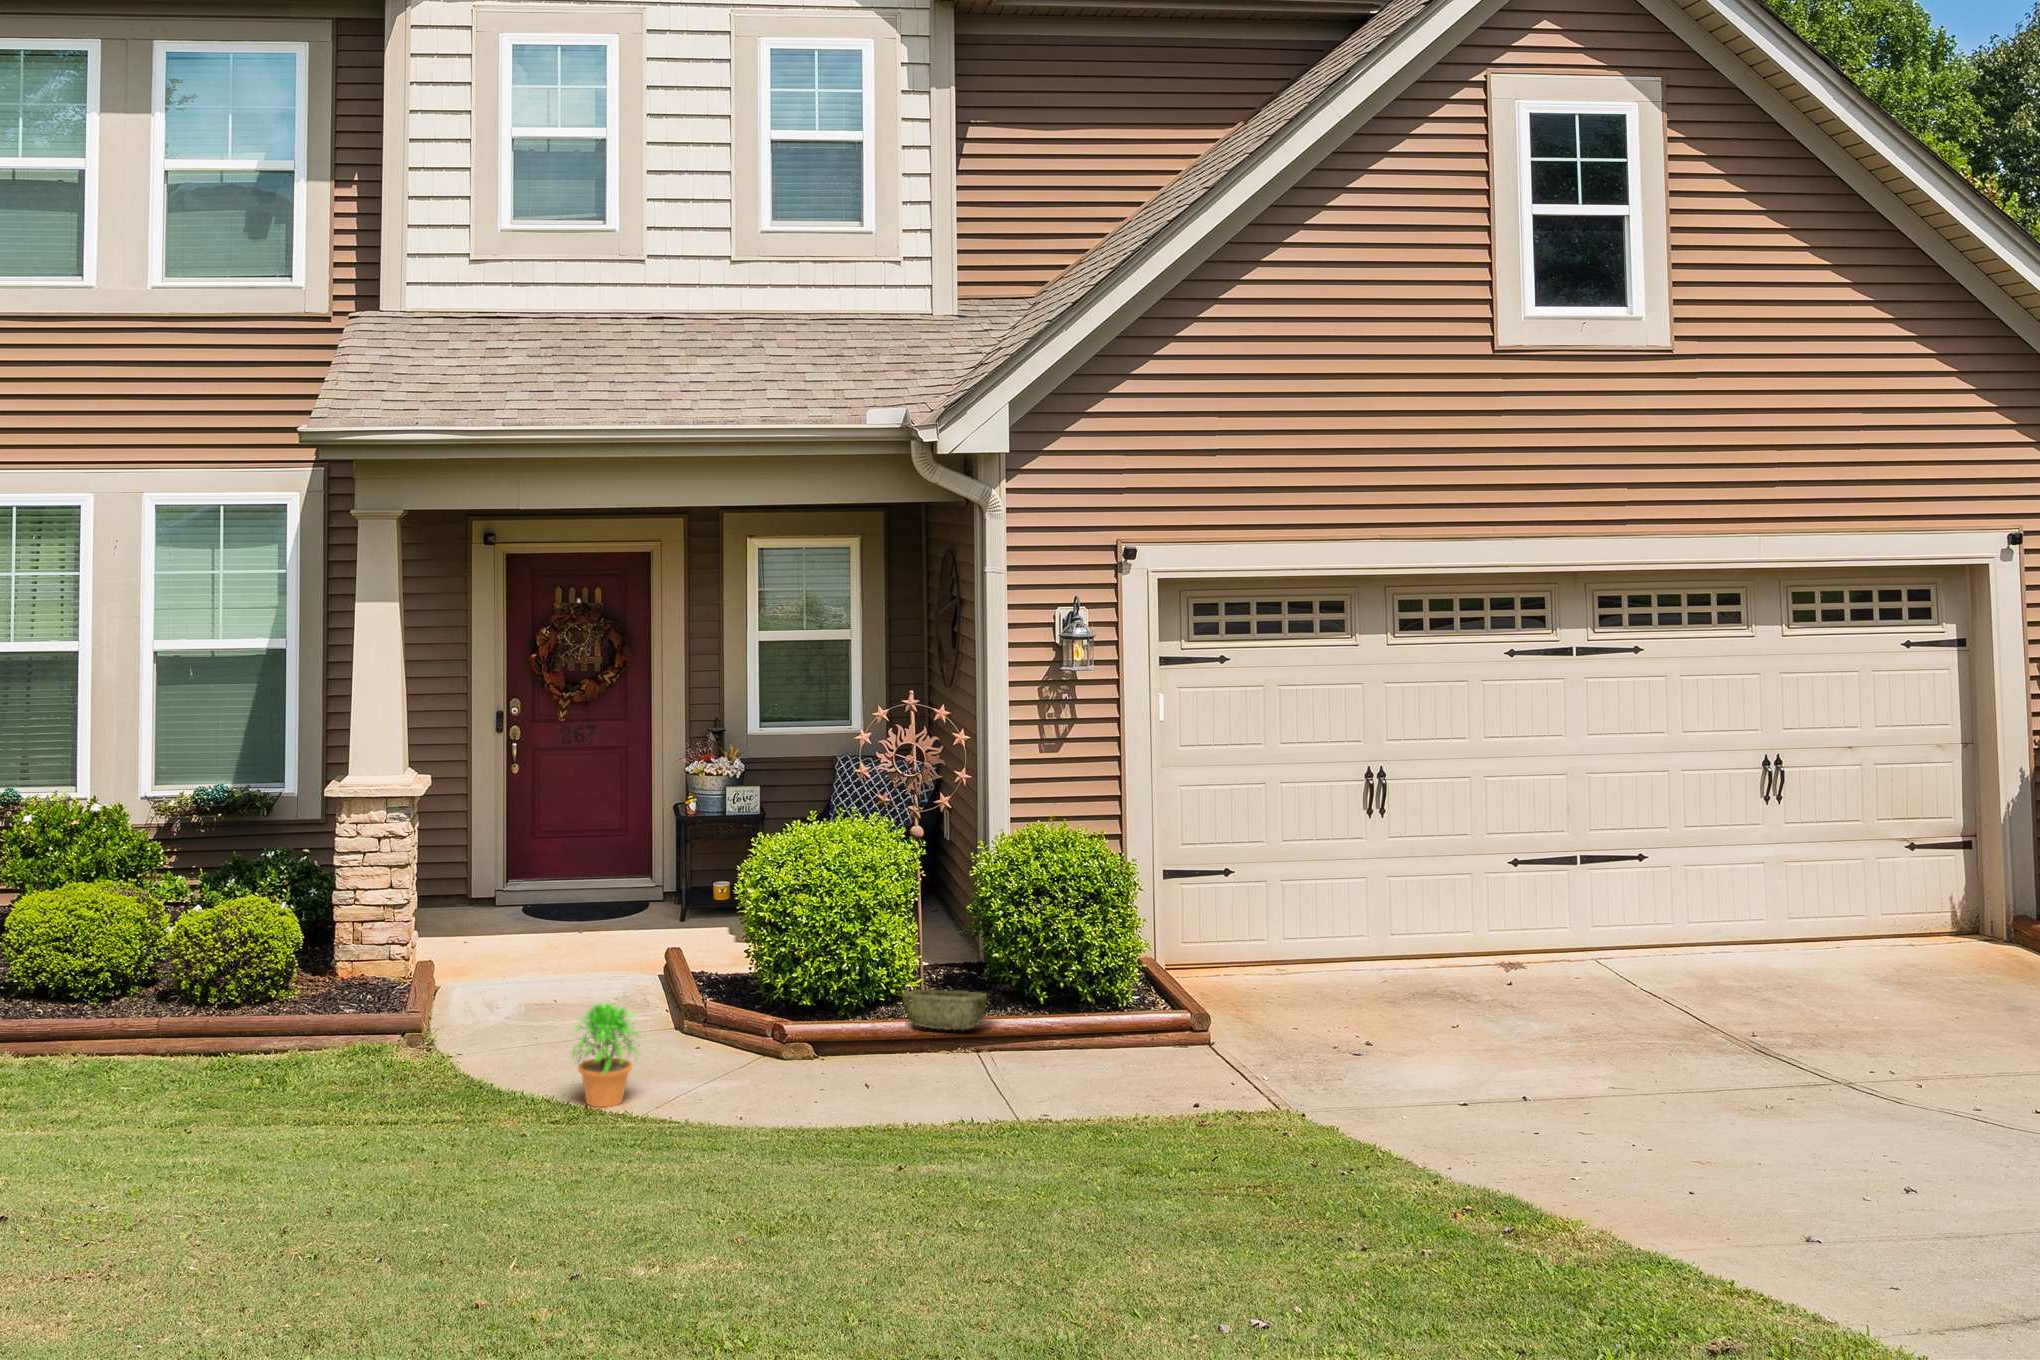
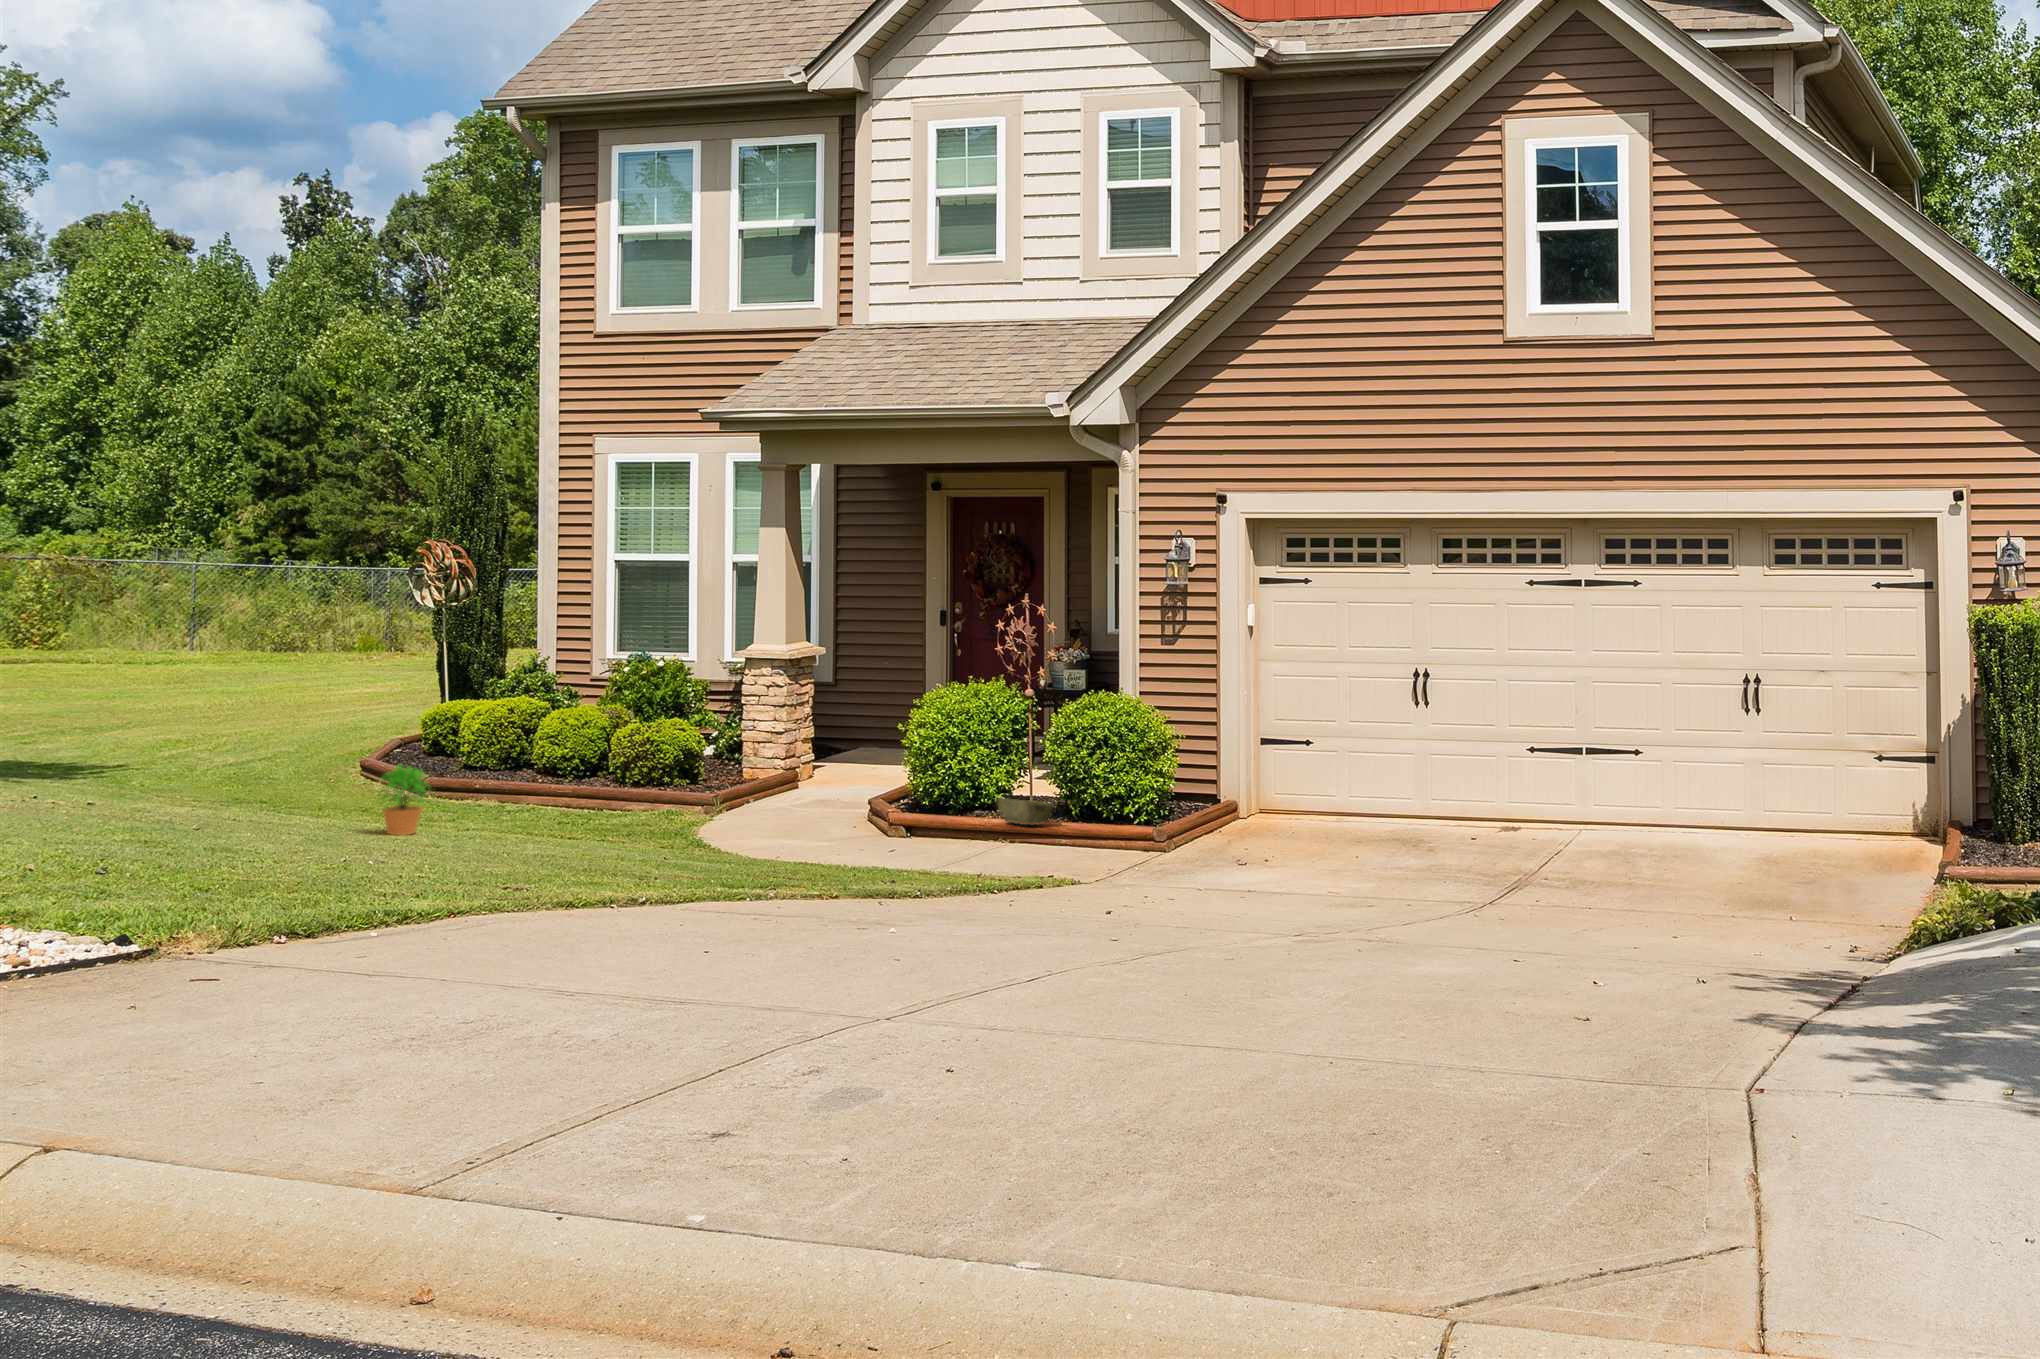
potted plant: present [572,1002,639,1107] -> present [378,765,433,835]

